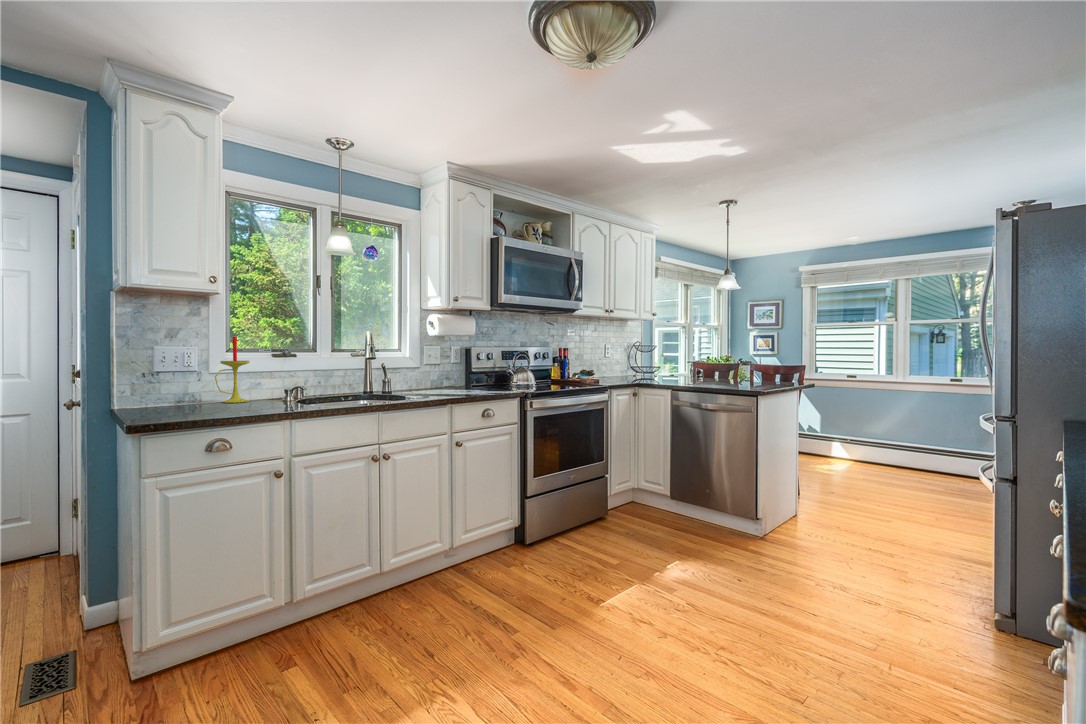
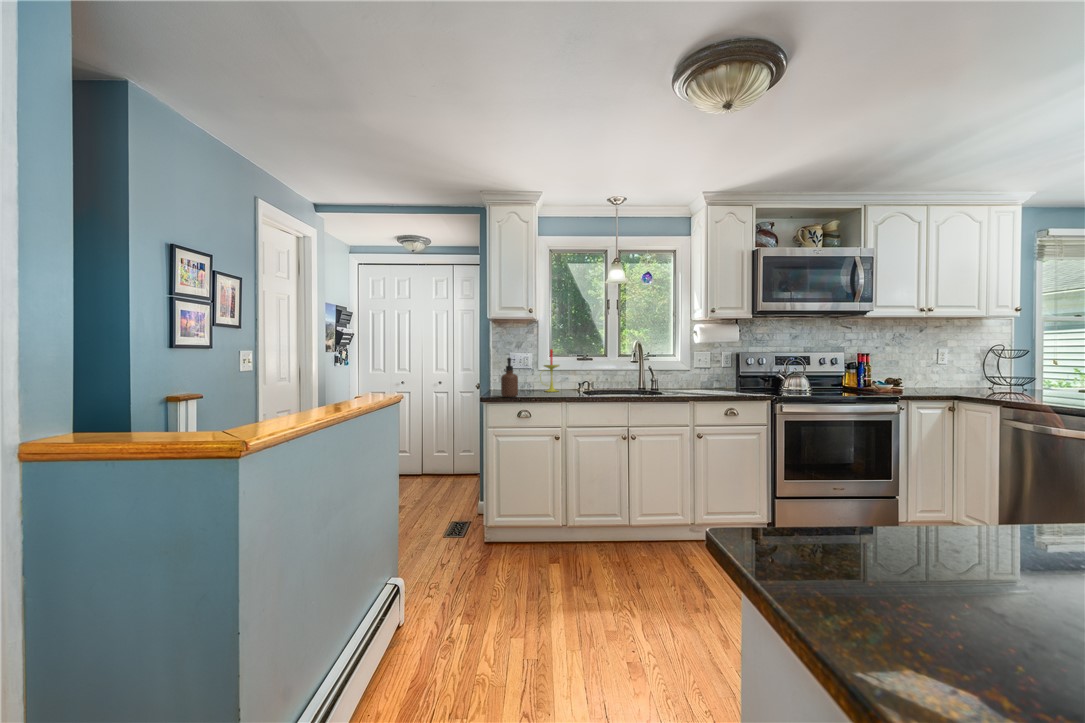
soap dispenser: none [166,351,201,418] -> present [501,358,518,397]

